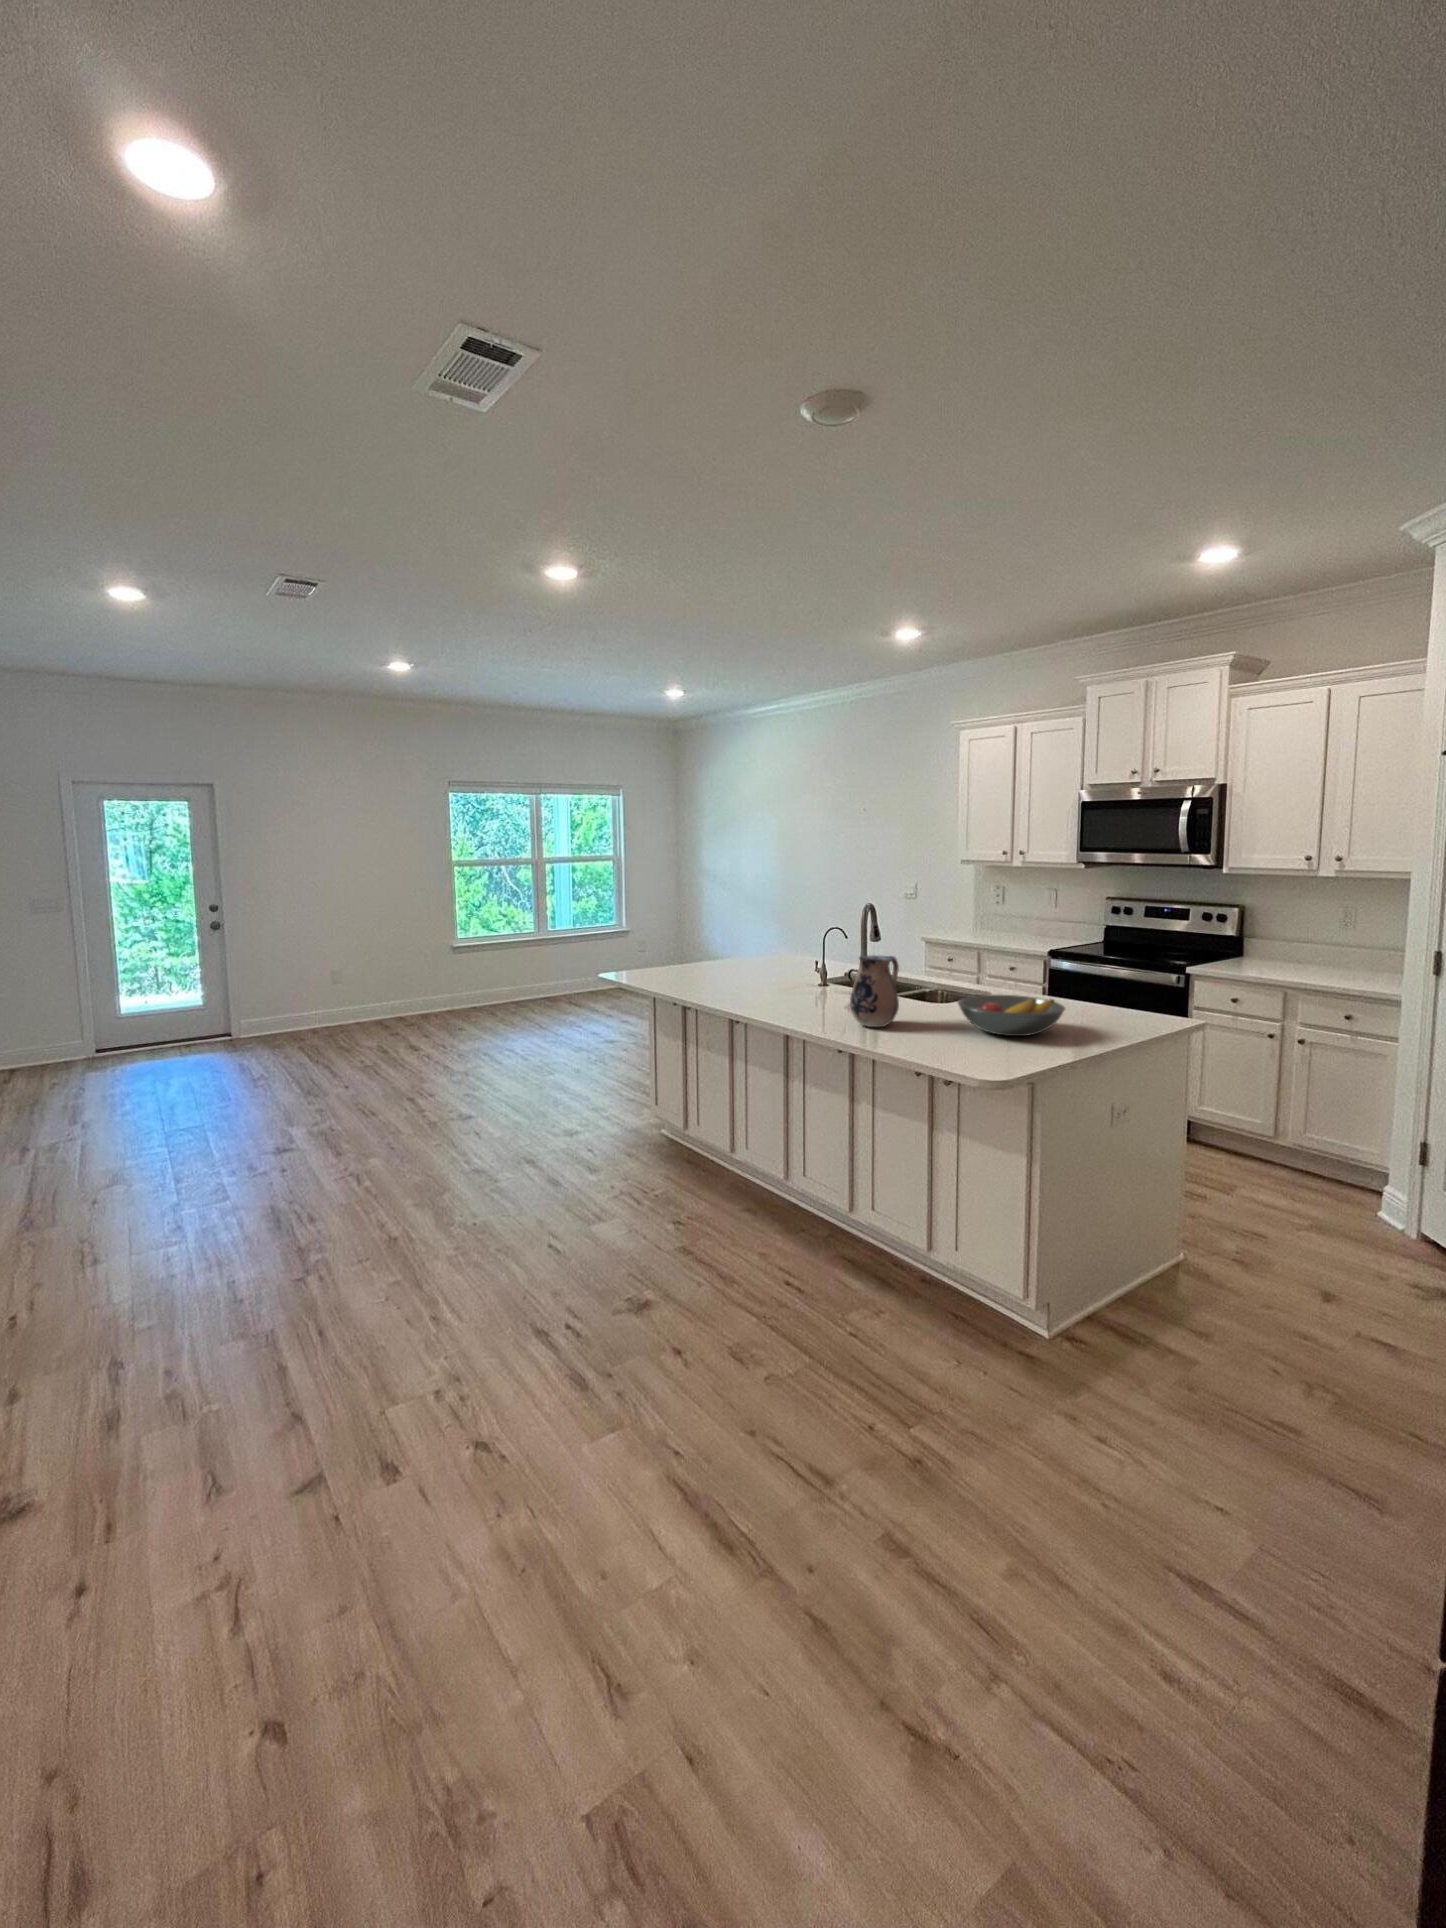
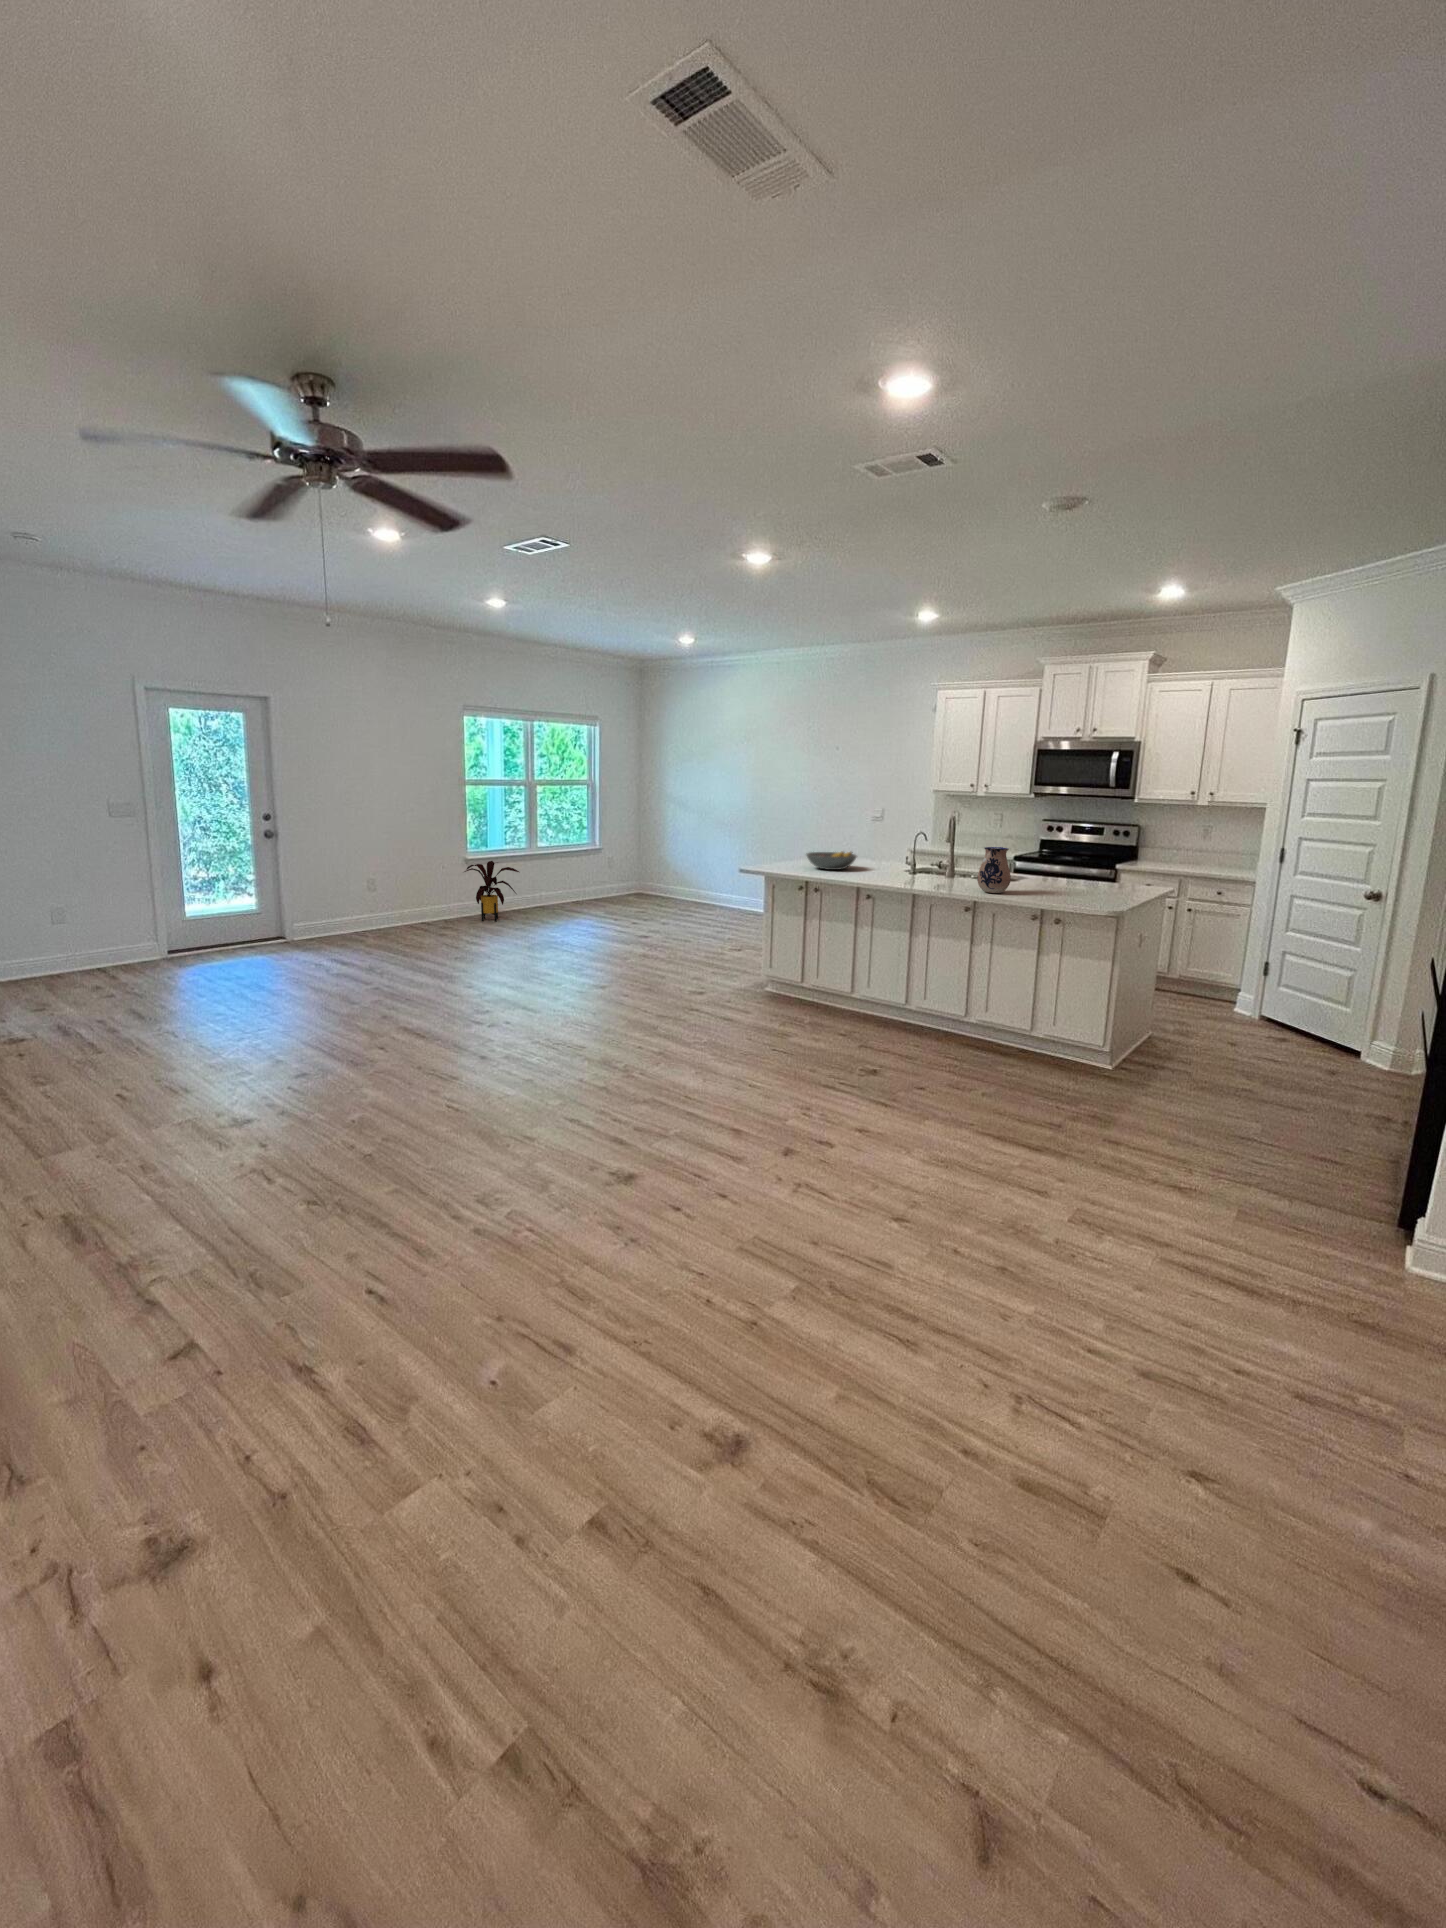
house plant: none [438,948,501,1017] -> present [464,861,519,922]
fruit bowl: present [958,995,1065,1036] -> present [807,852,857,870]

